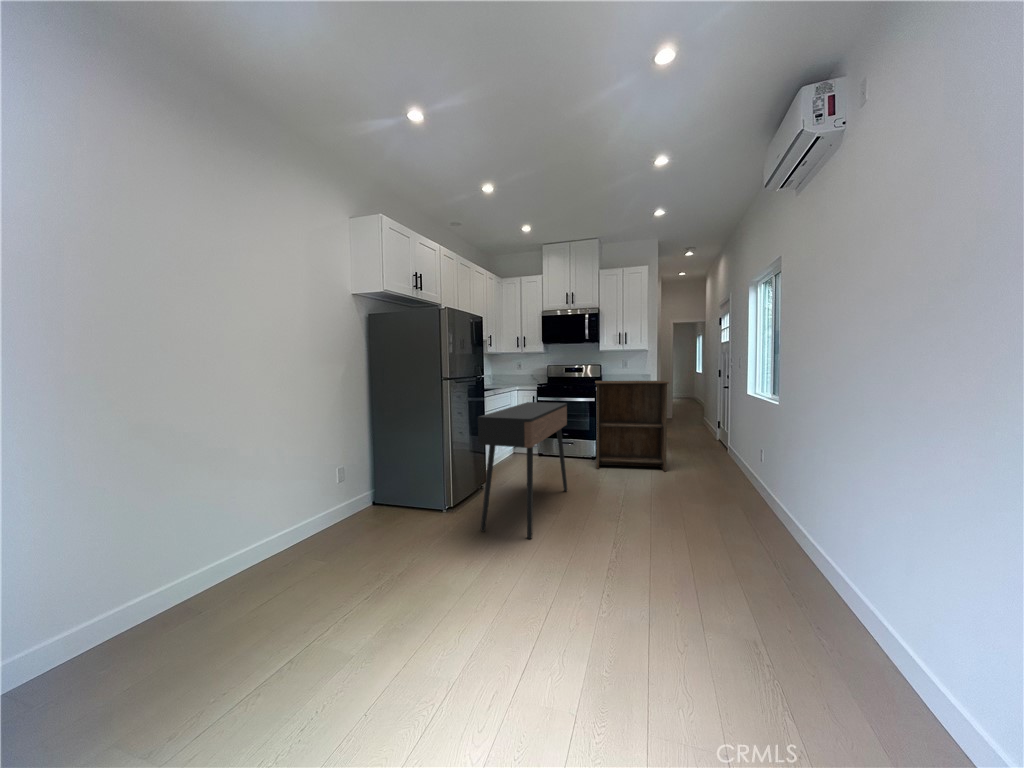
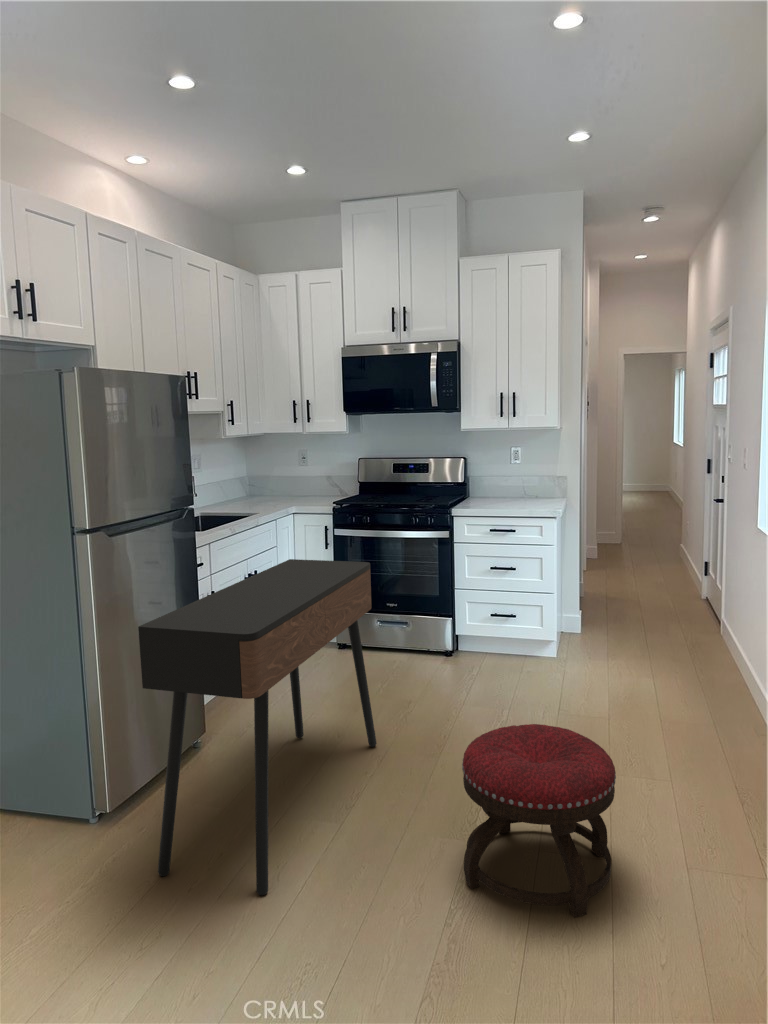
bookshelf: present [595,381,669,471] -> none [444,496,594,684]
ottoman: none [619,470,692,550] -> present [462,724,616,917]

